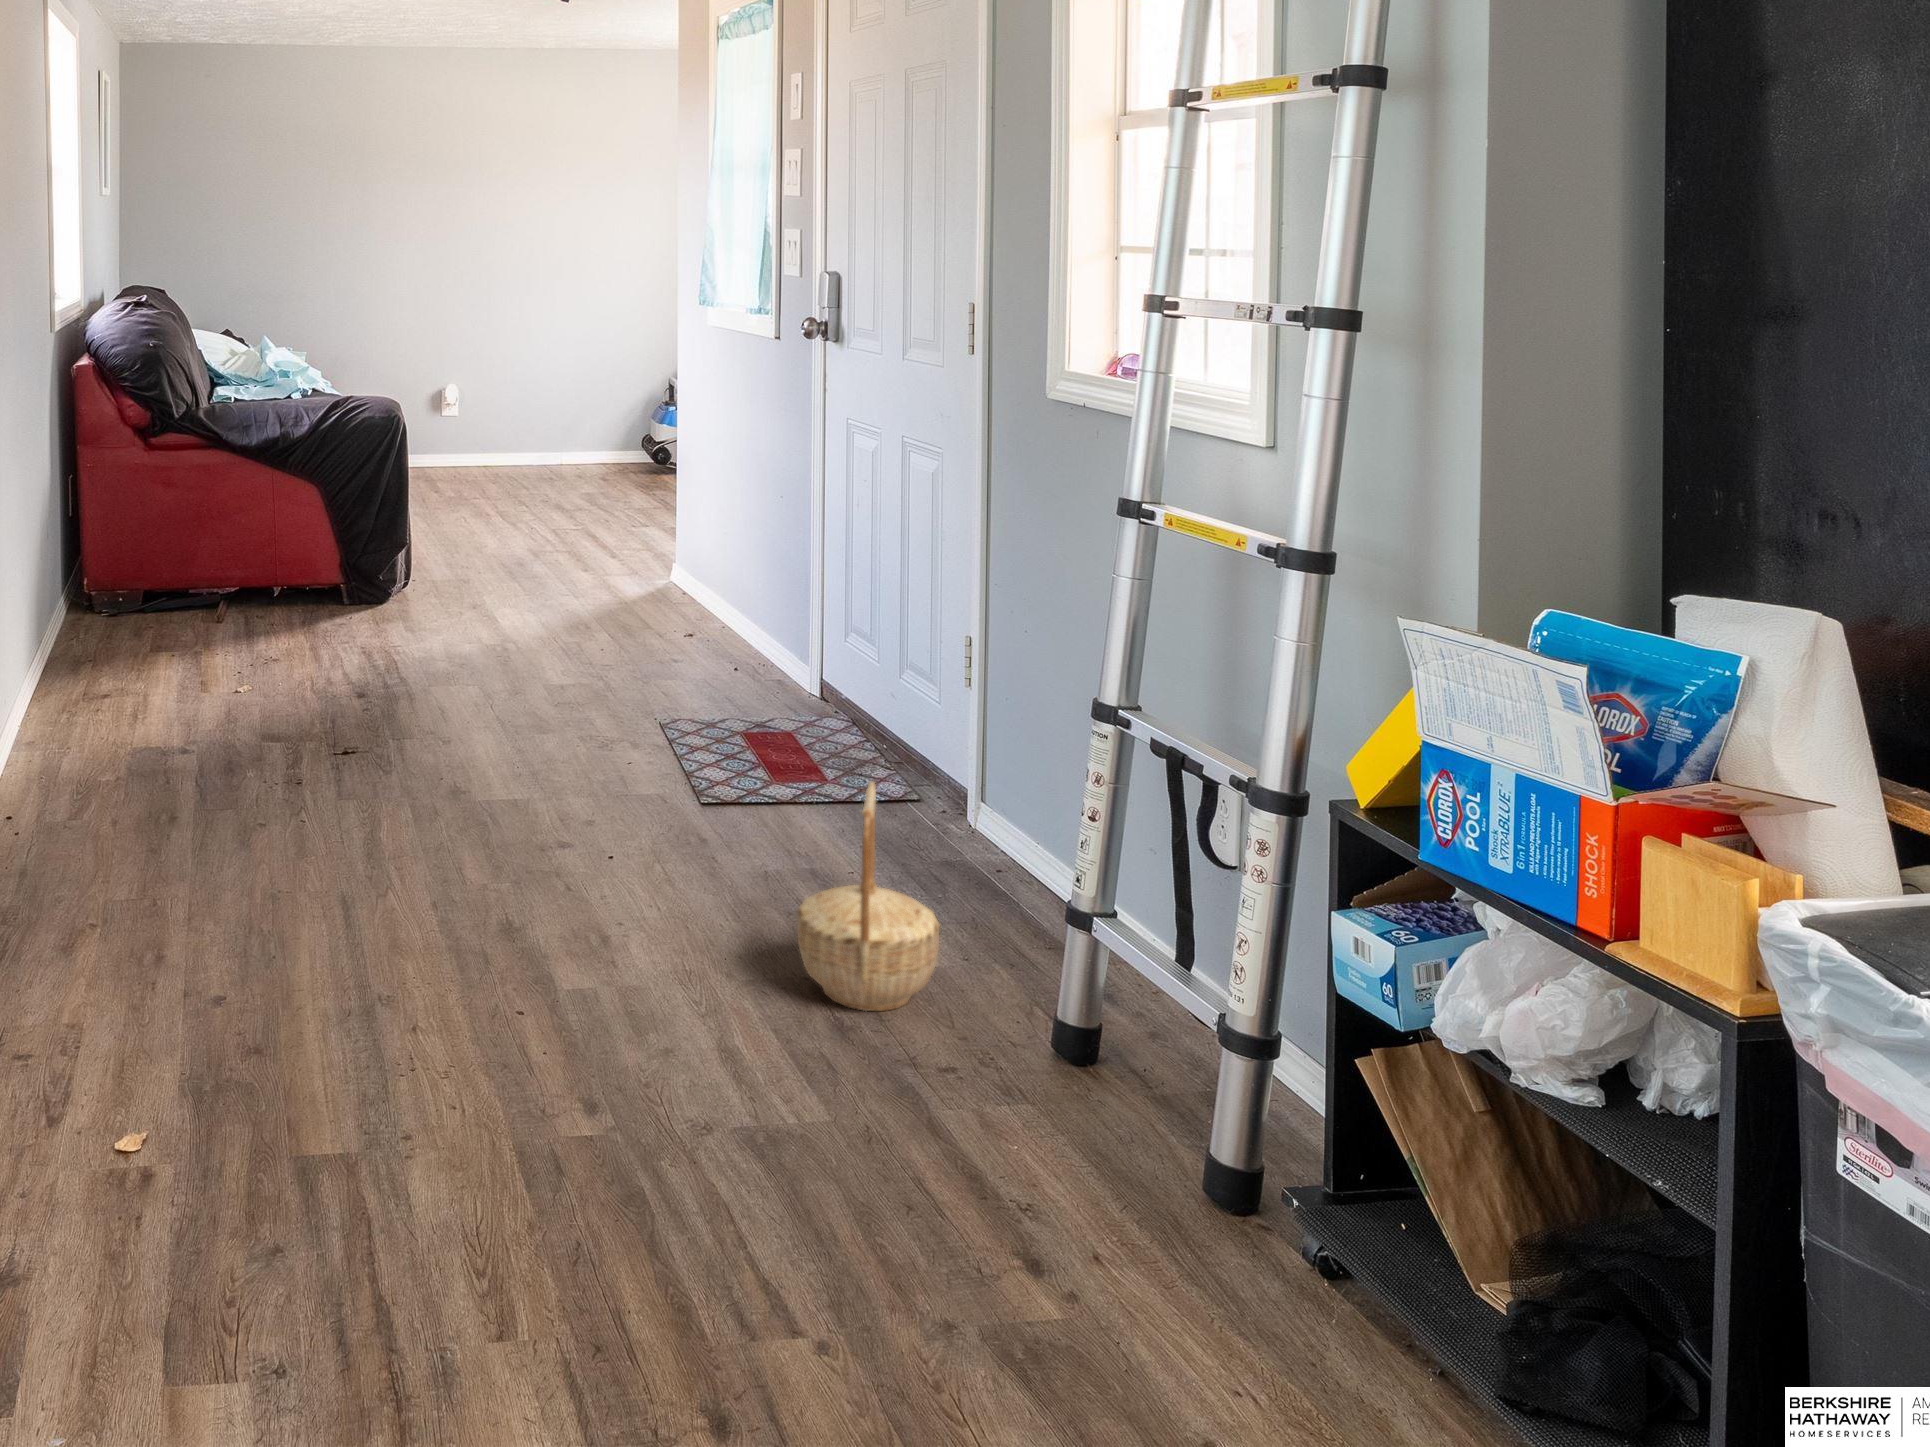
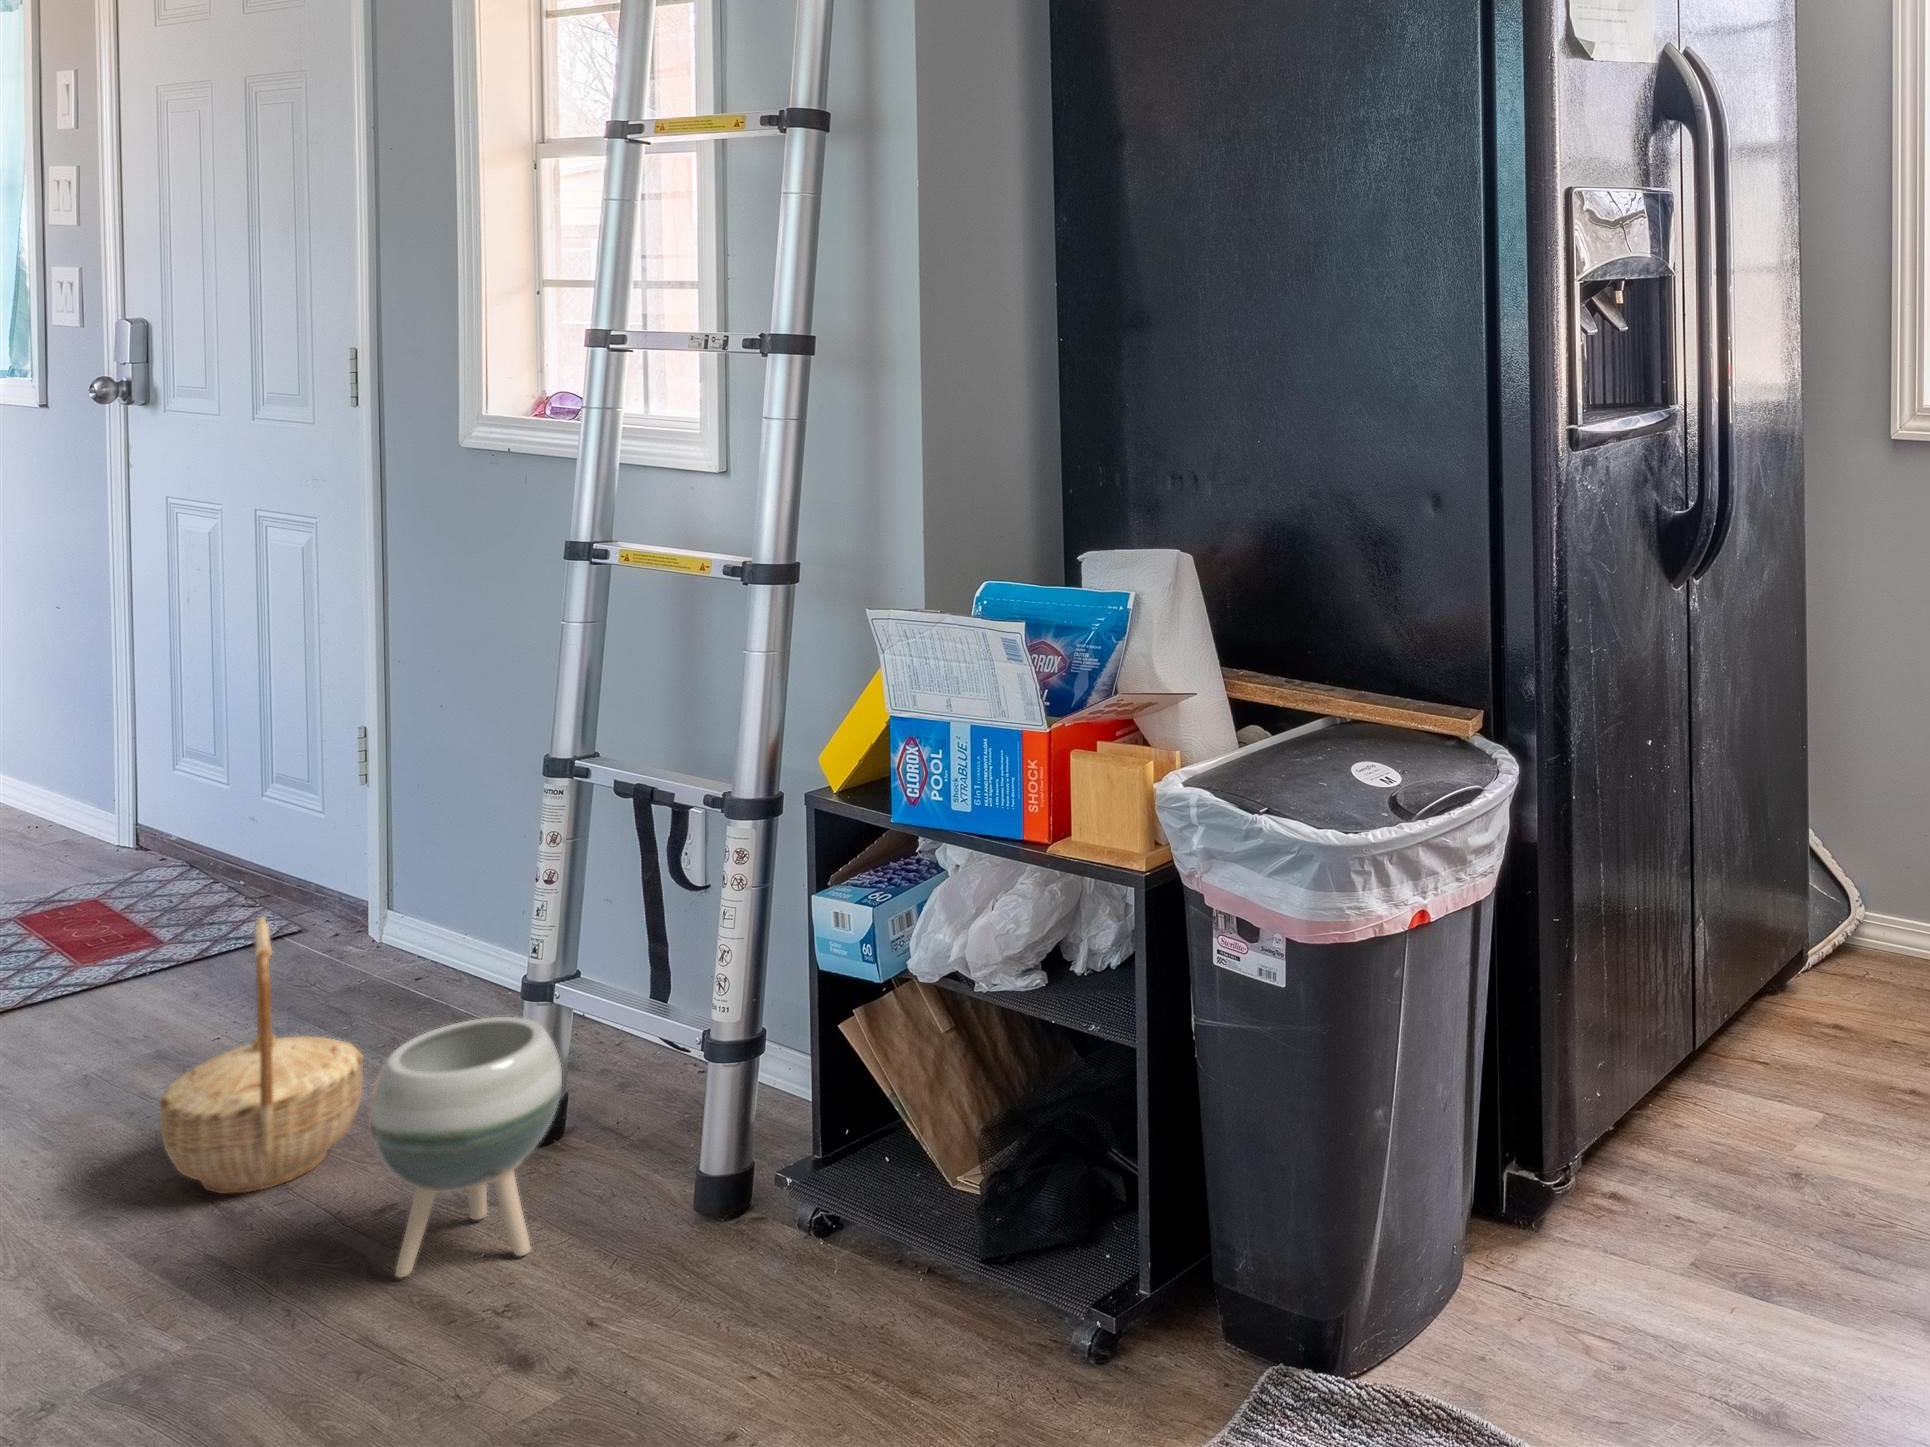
planter: none [929,924,1085,1160] -> present [370,1017,562,1277]

